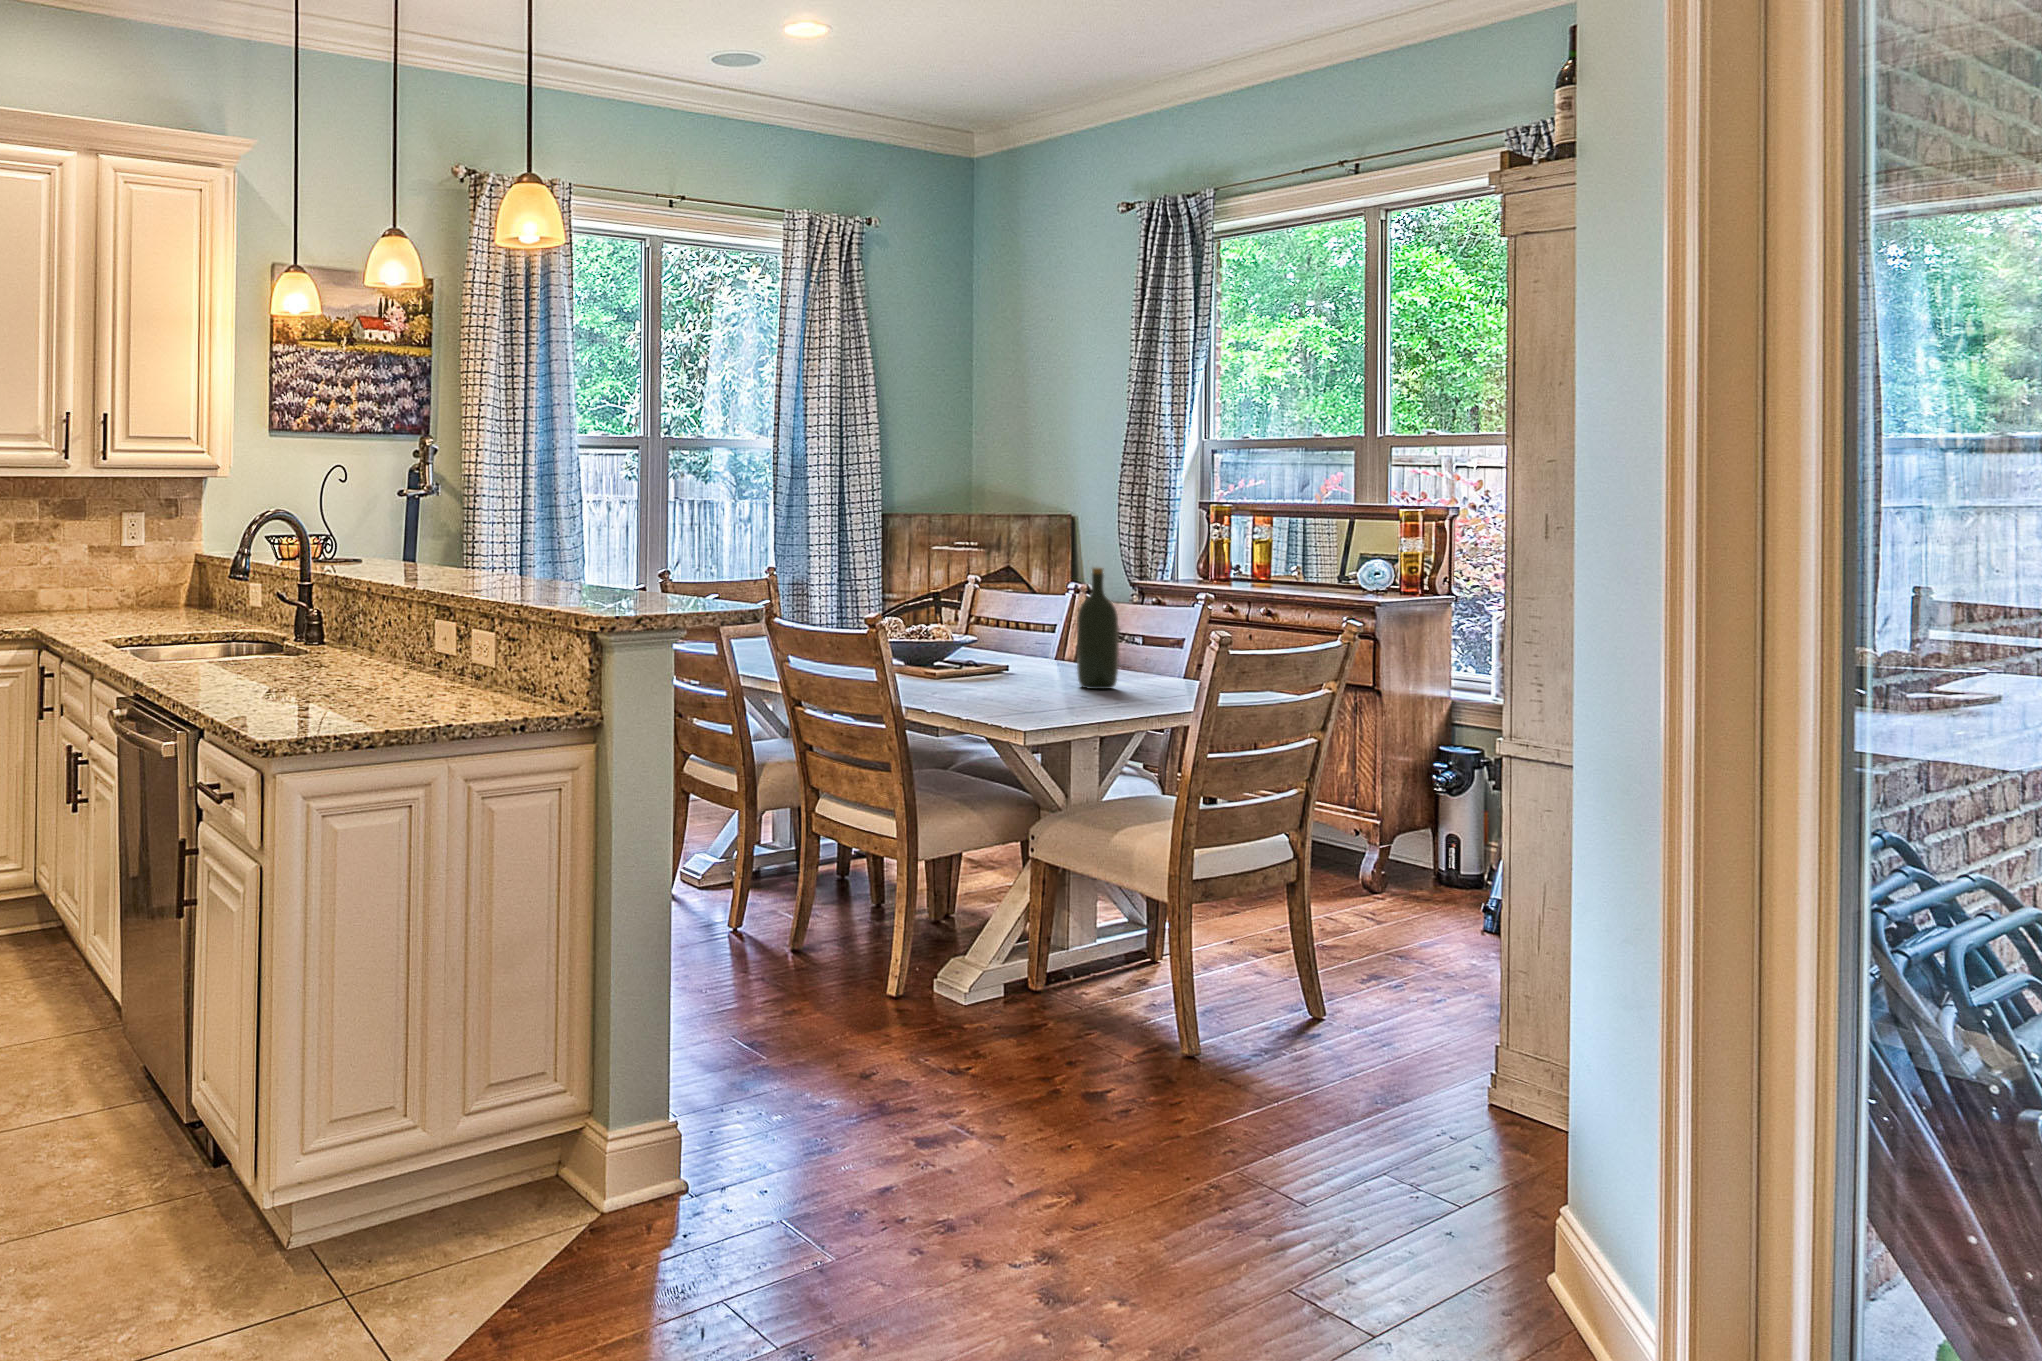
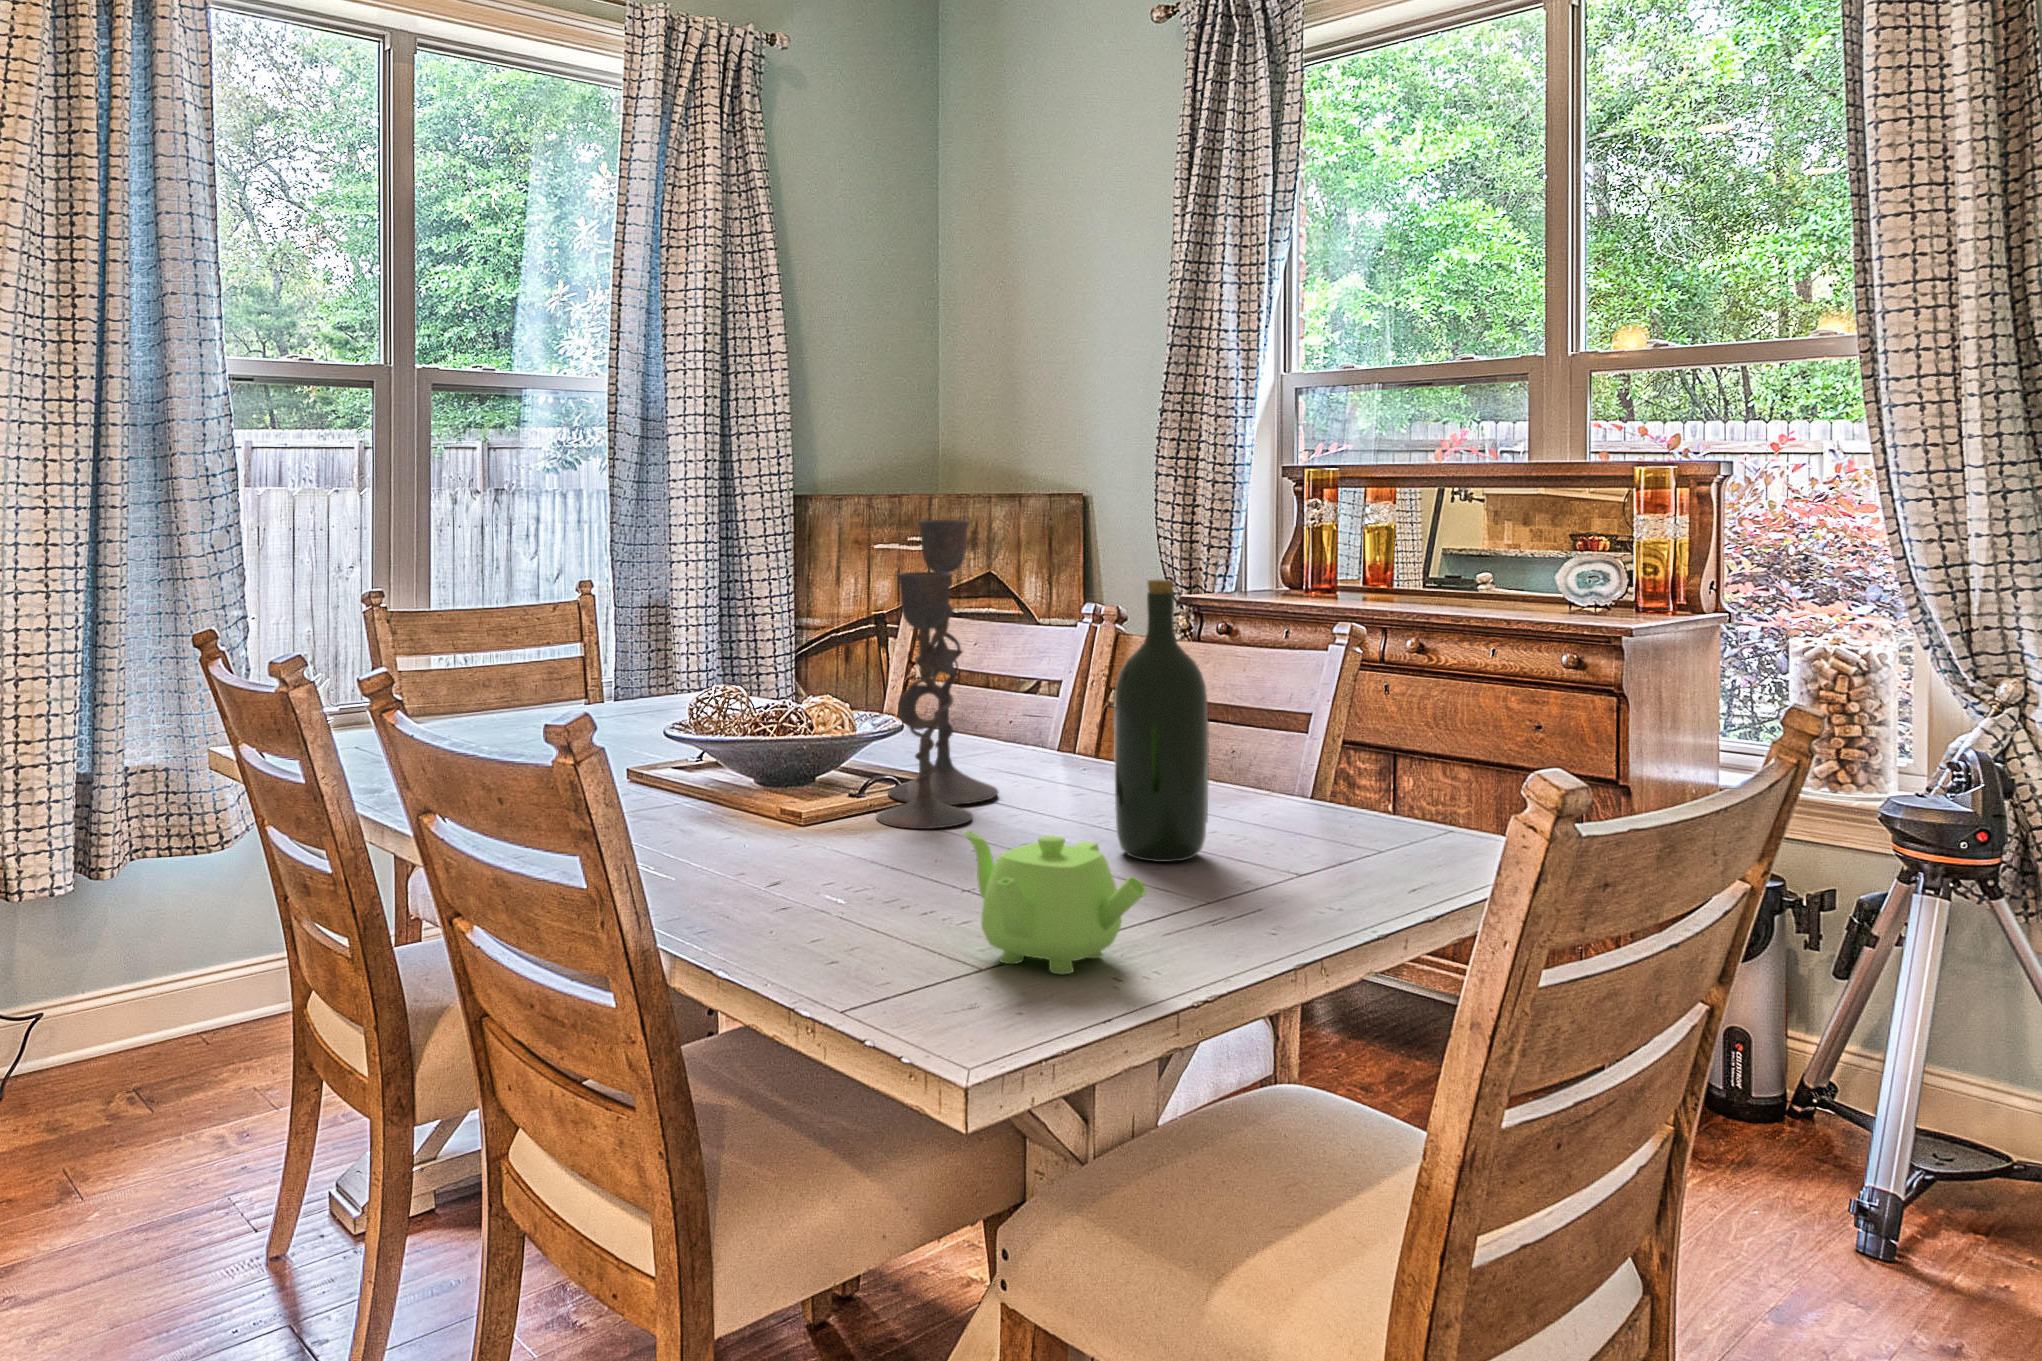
candlestick: none [968,538,1024,677] -> present [877,520,998,829]
teapot: none [1013,661,1083,710] -> present [963,831,1146,974]

